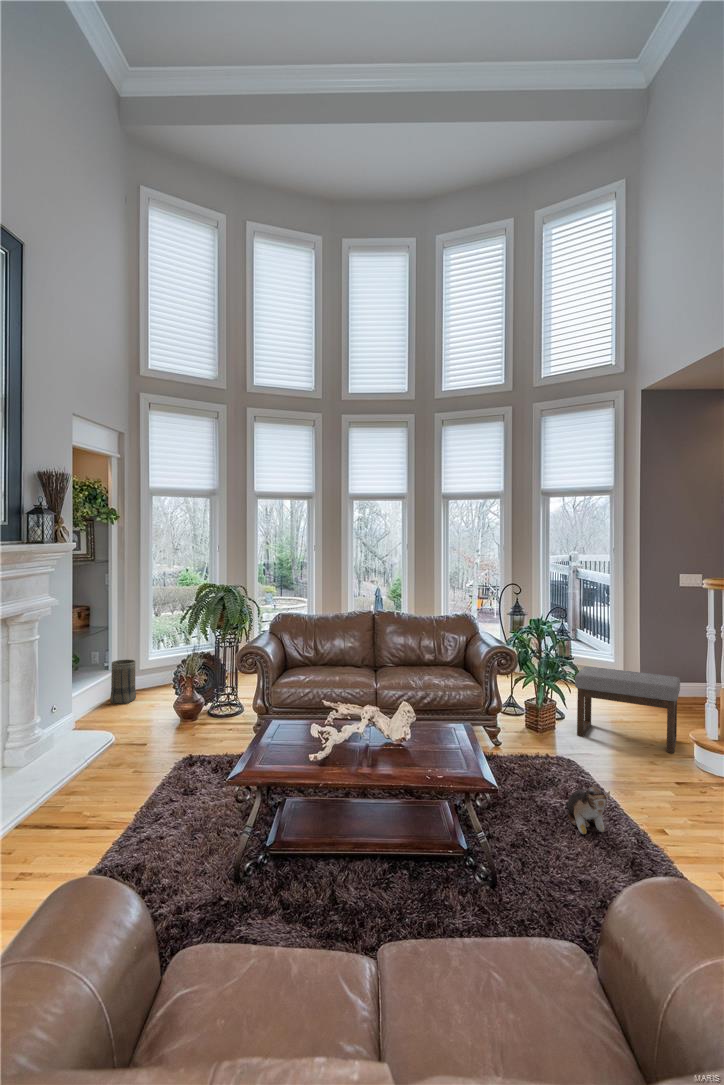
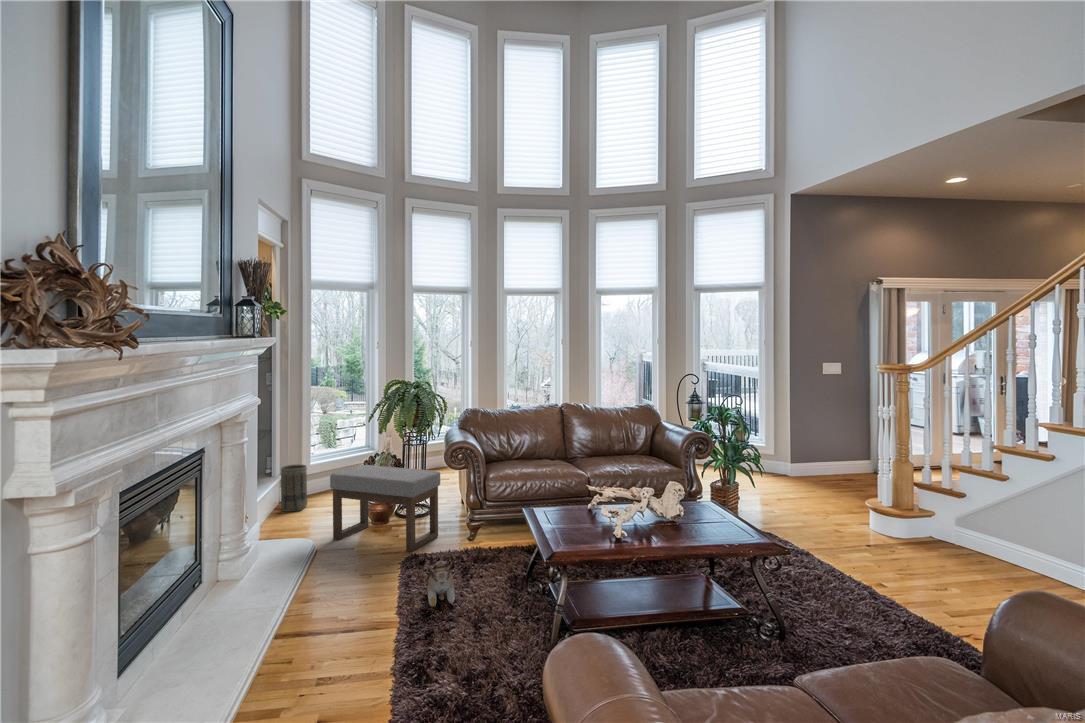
ottoman: present [575,667,680,753] -> present [330,465,440,552]
plush toy: present [566,786,610,834] -> present [427,561,455,607]

